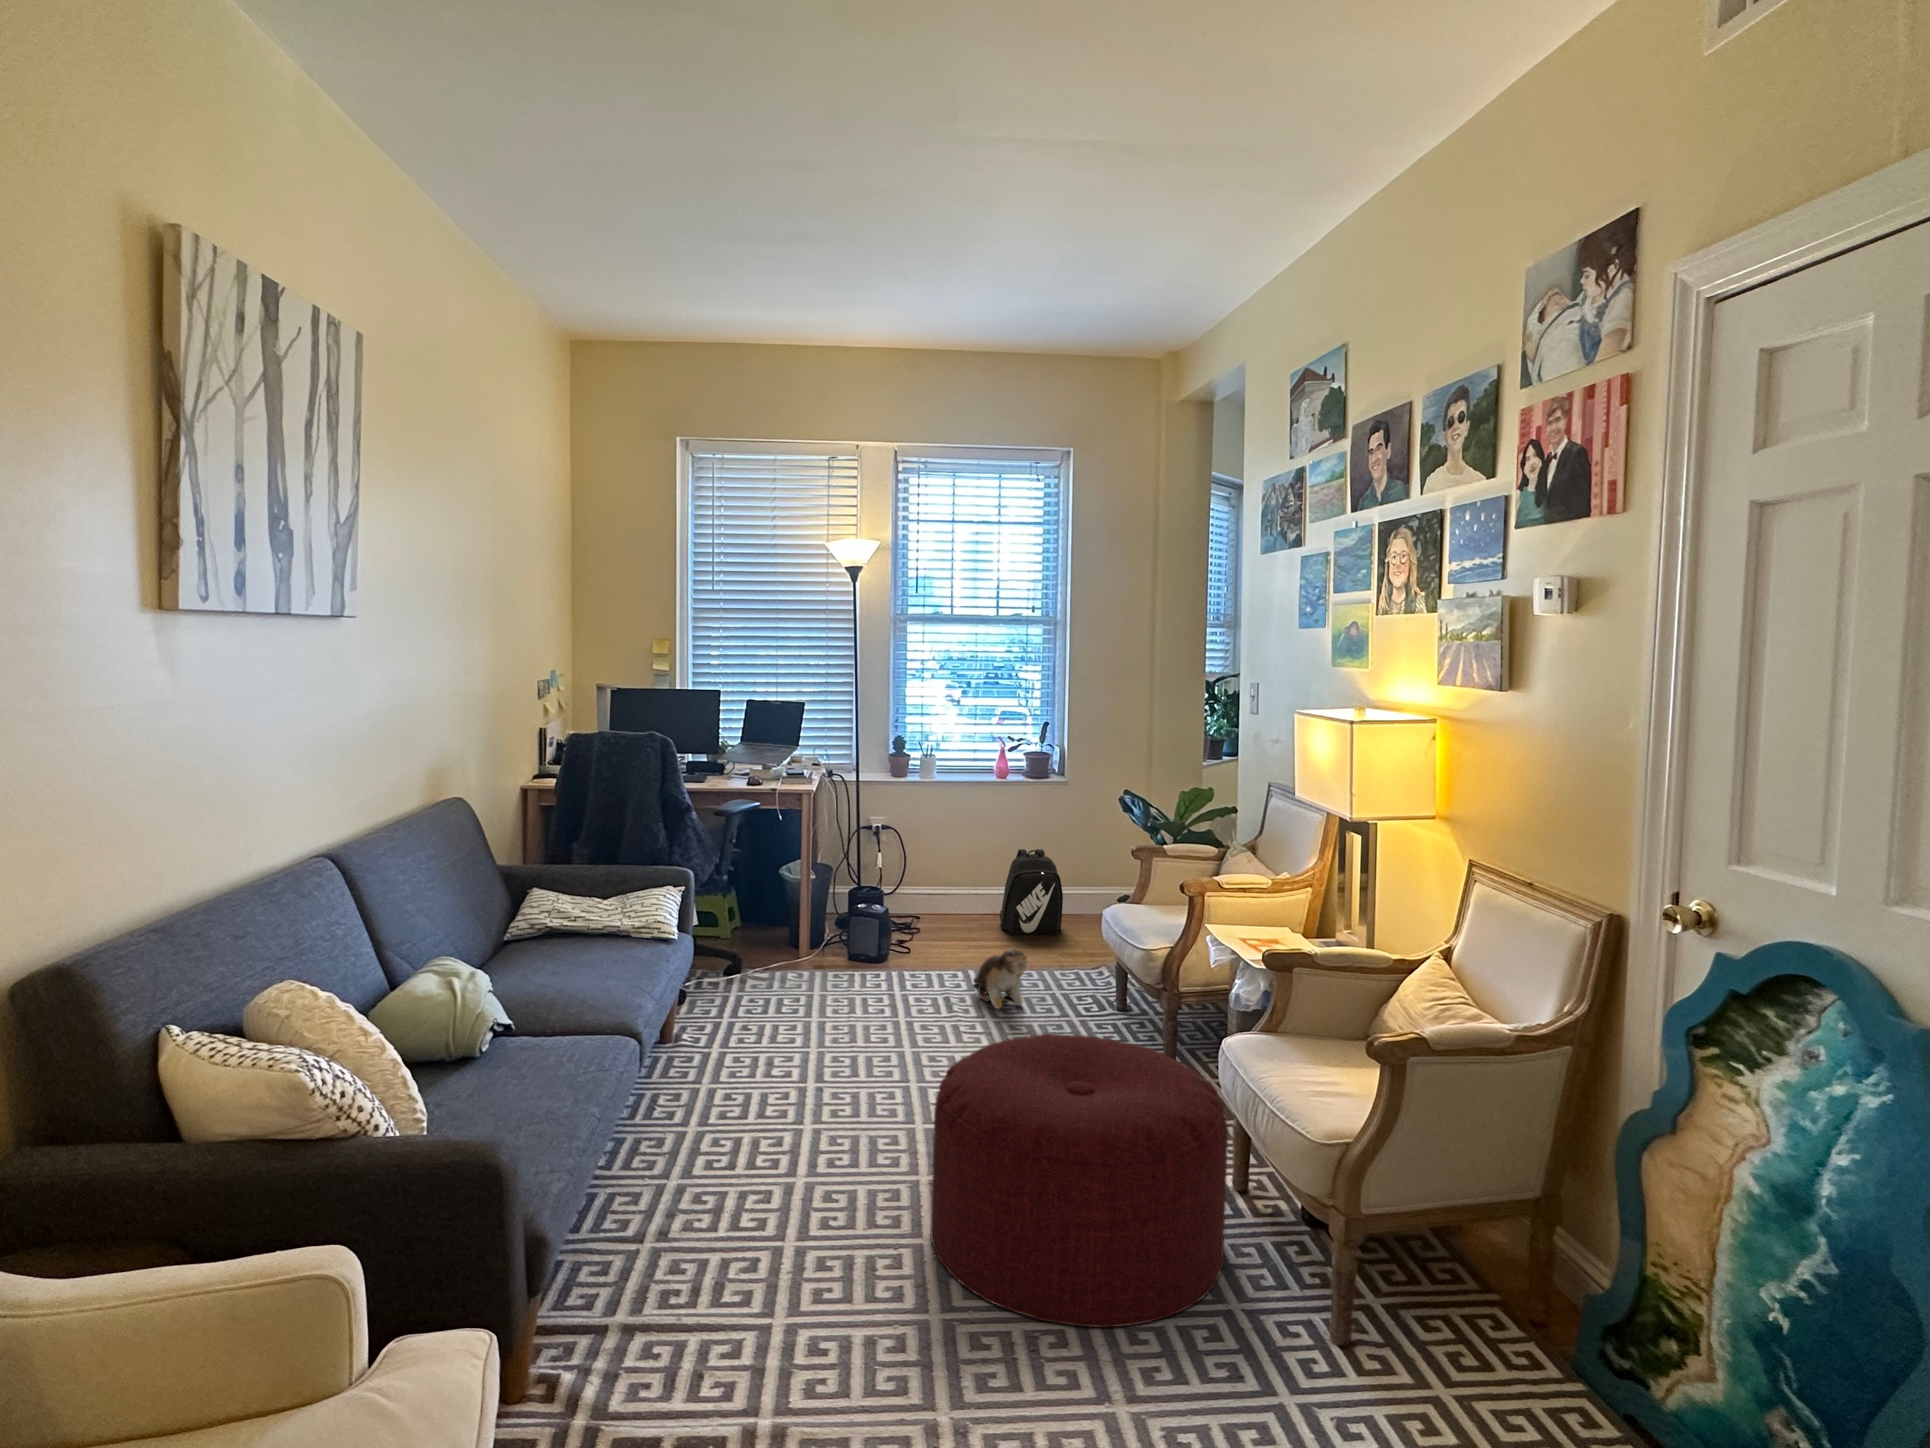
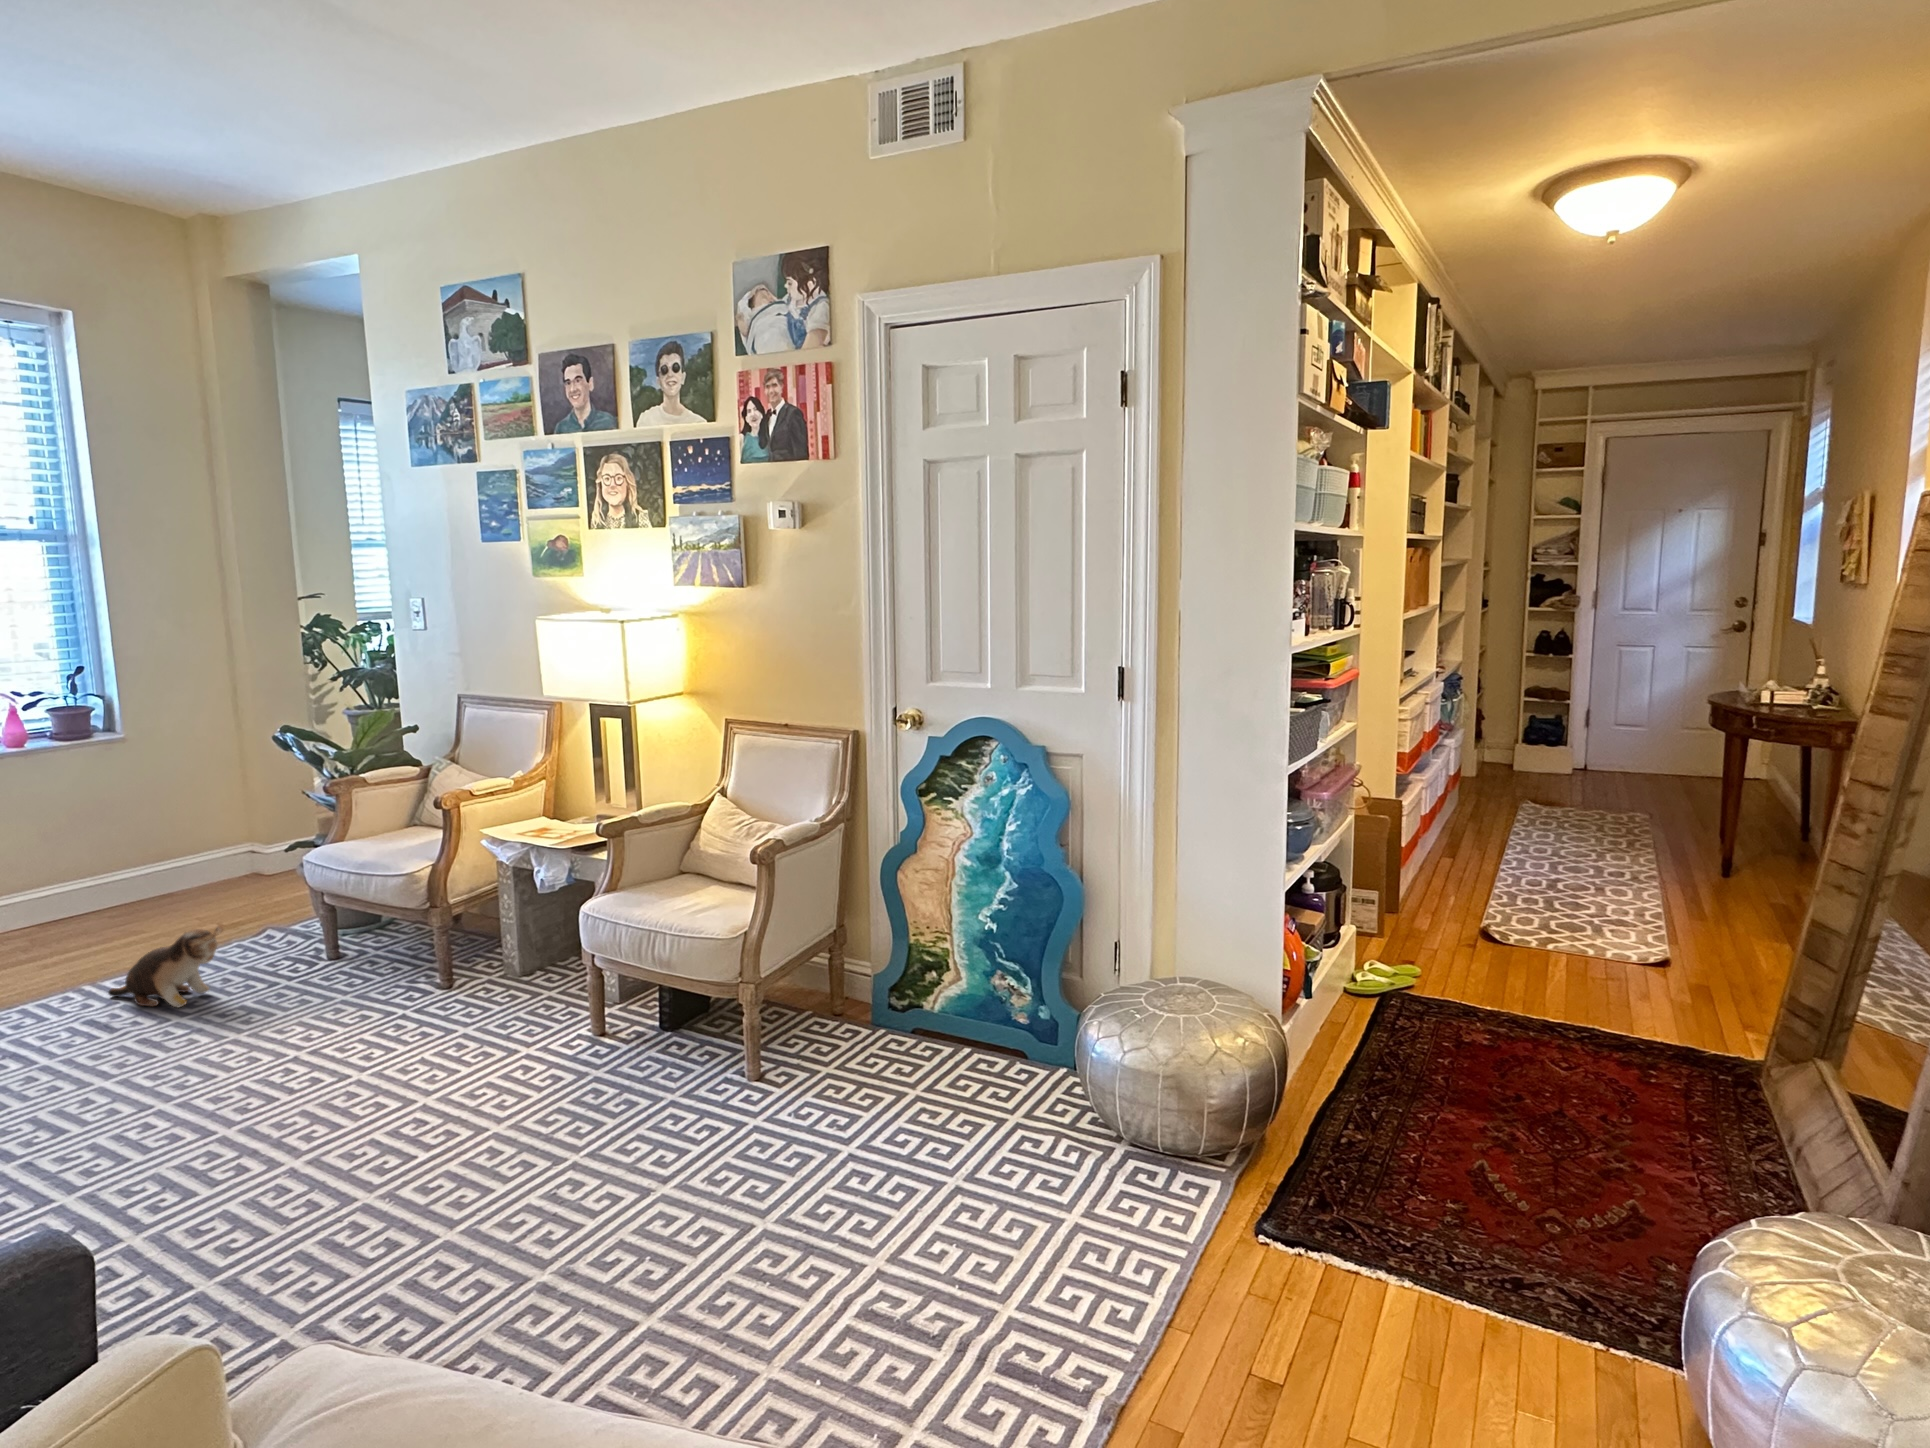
backpack: present [1000,849,1063,934] -> none [56,824,161,936]
ottoman: present [931,1033,1228,1327] -> none [334,941,646,1206]

